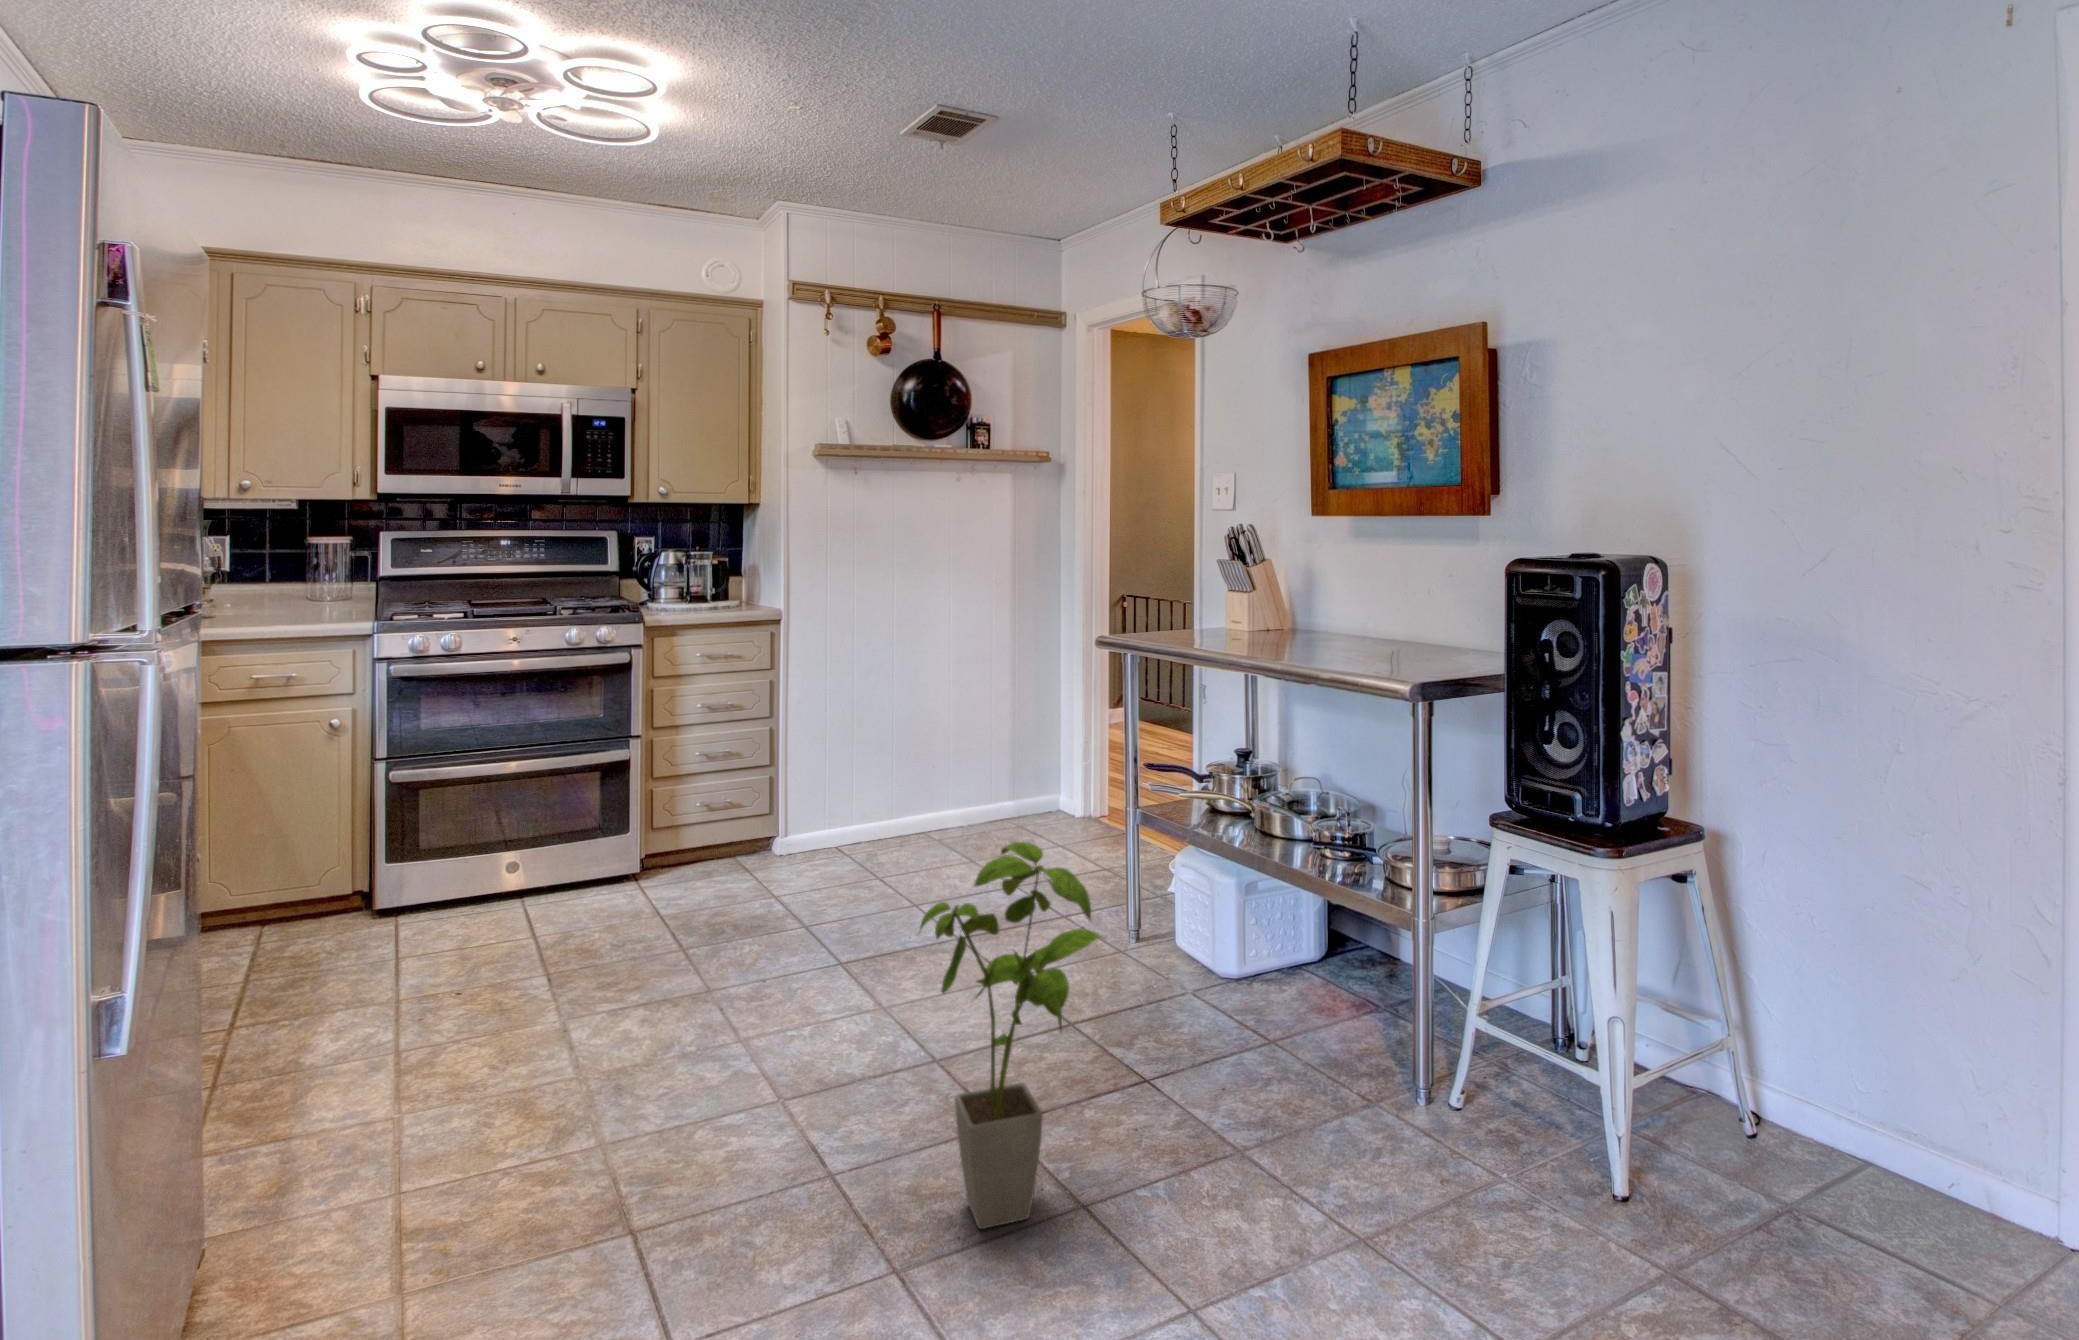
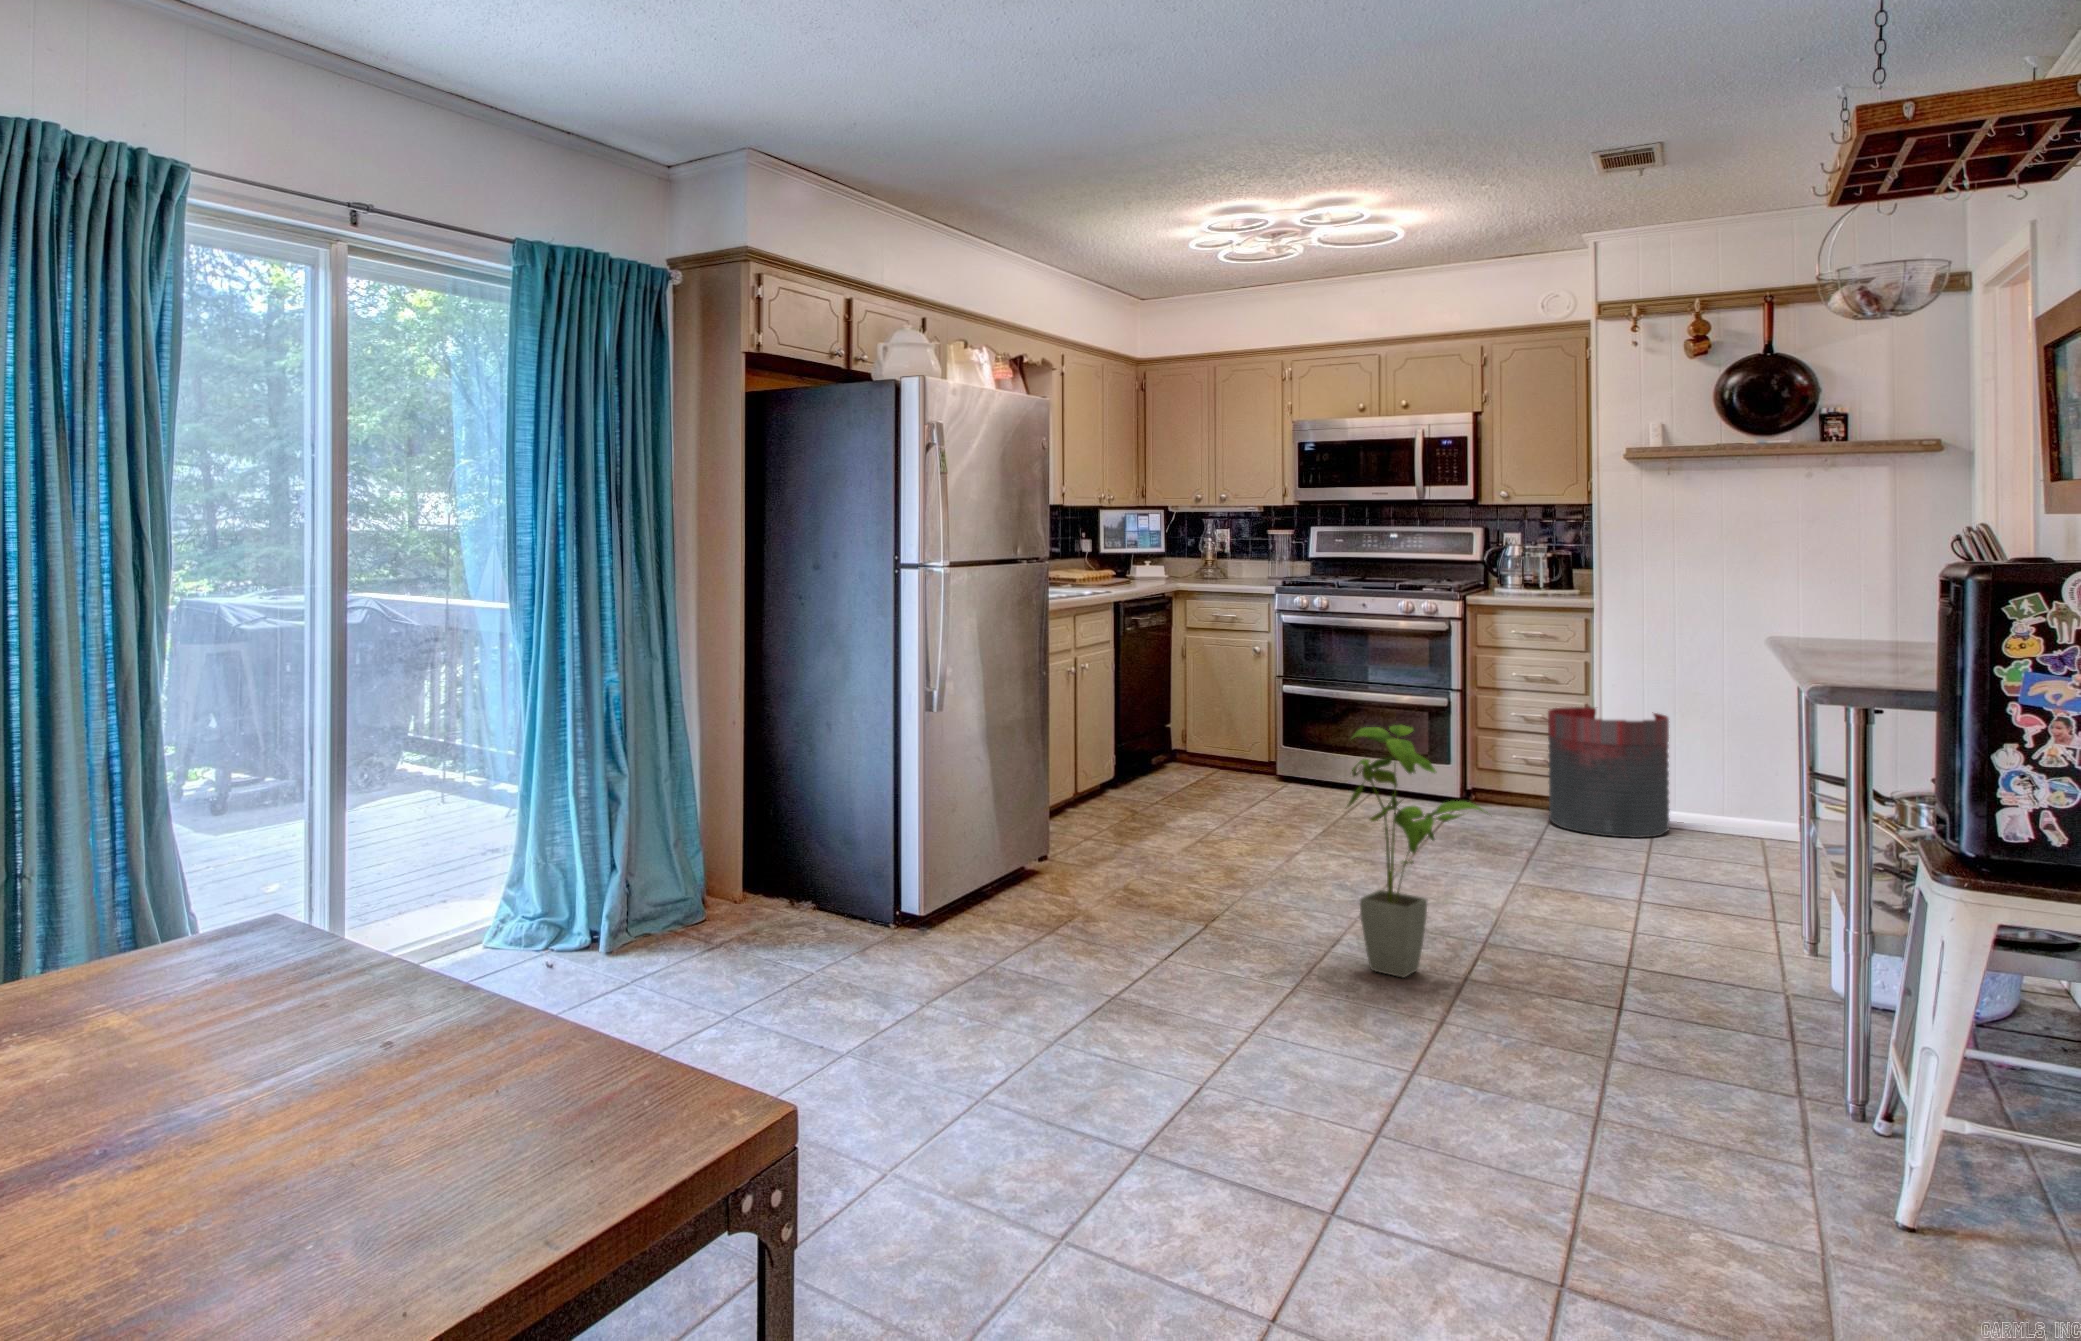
trash can: none [755,730,876,882] -> present [1548,707,1669,838]

